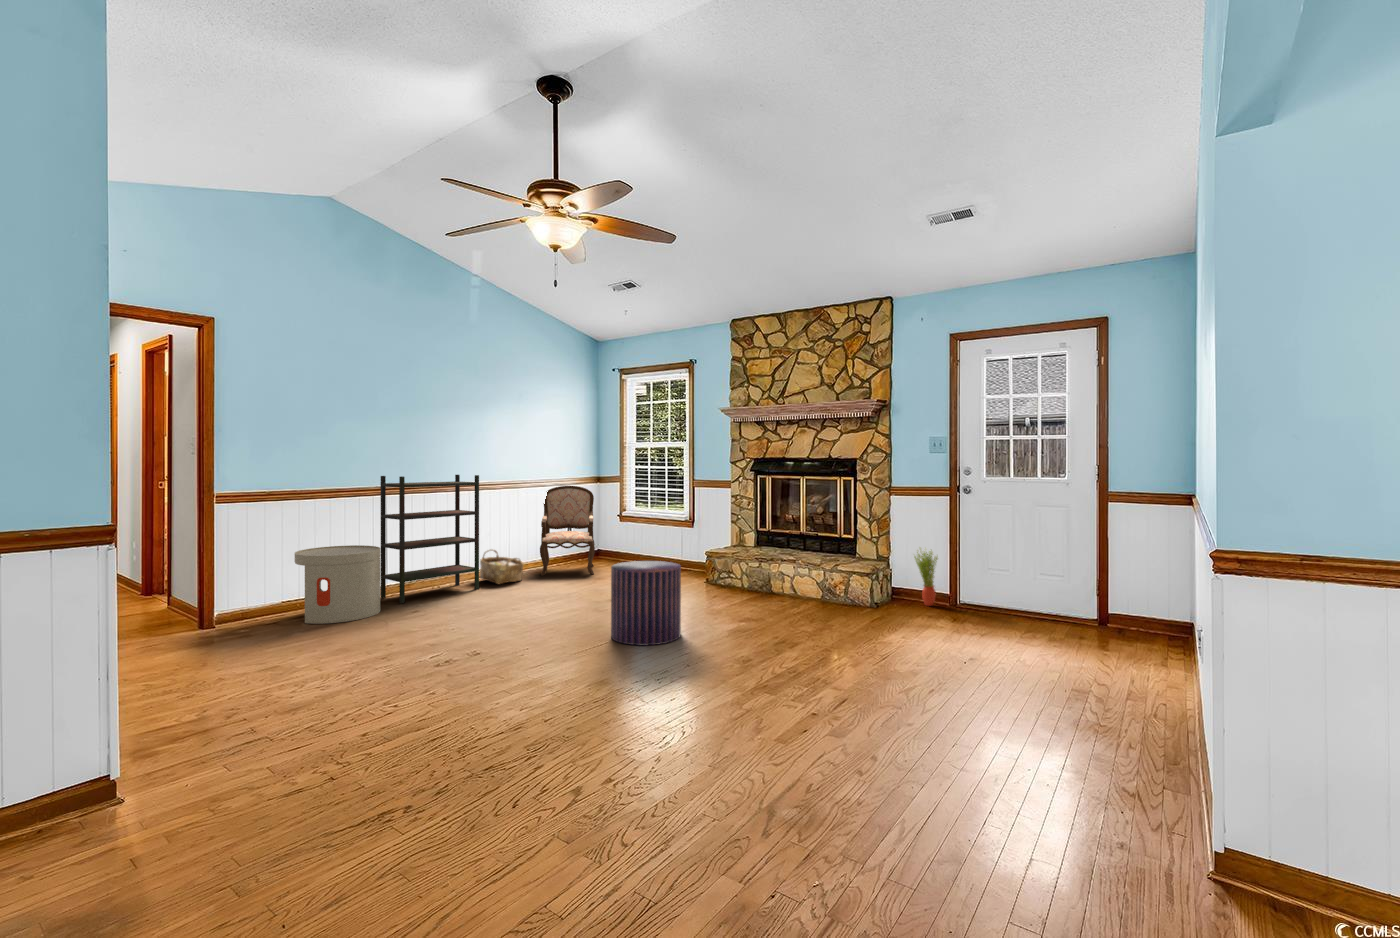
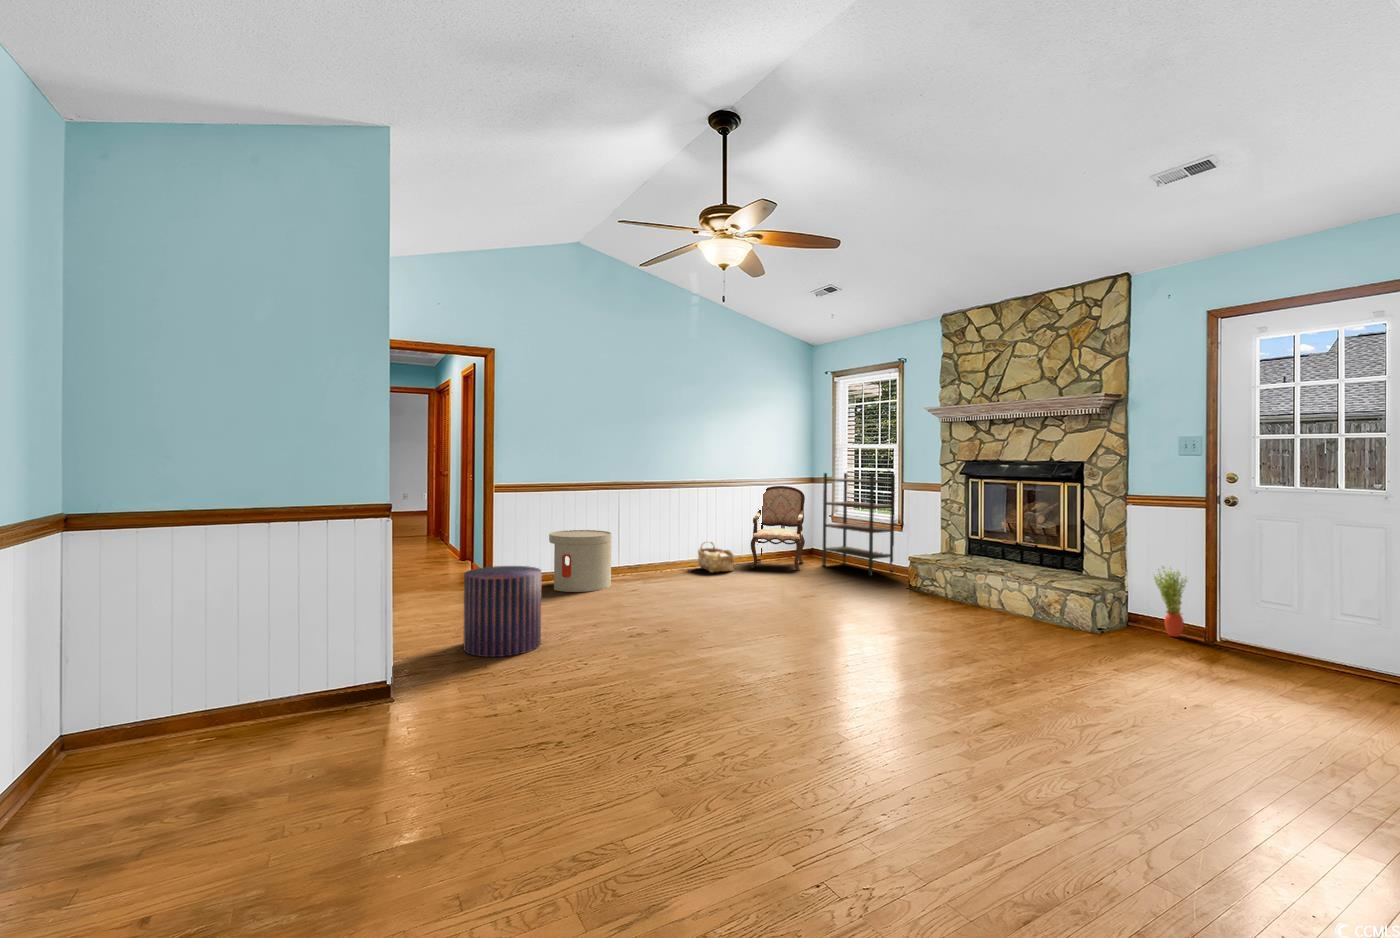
bookshelf: present [380,475,479,603] -> present [822,473,895,576]
pouf: present [611,561,681,645] -> present [464,566,542,657]

